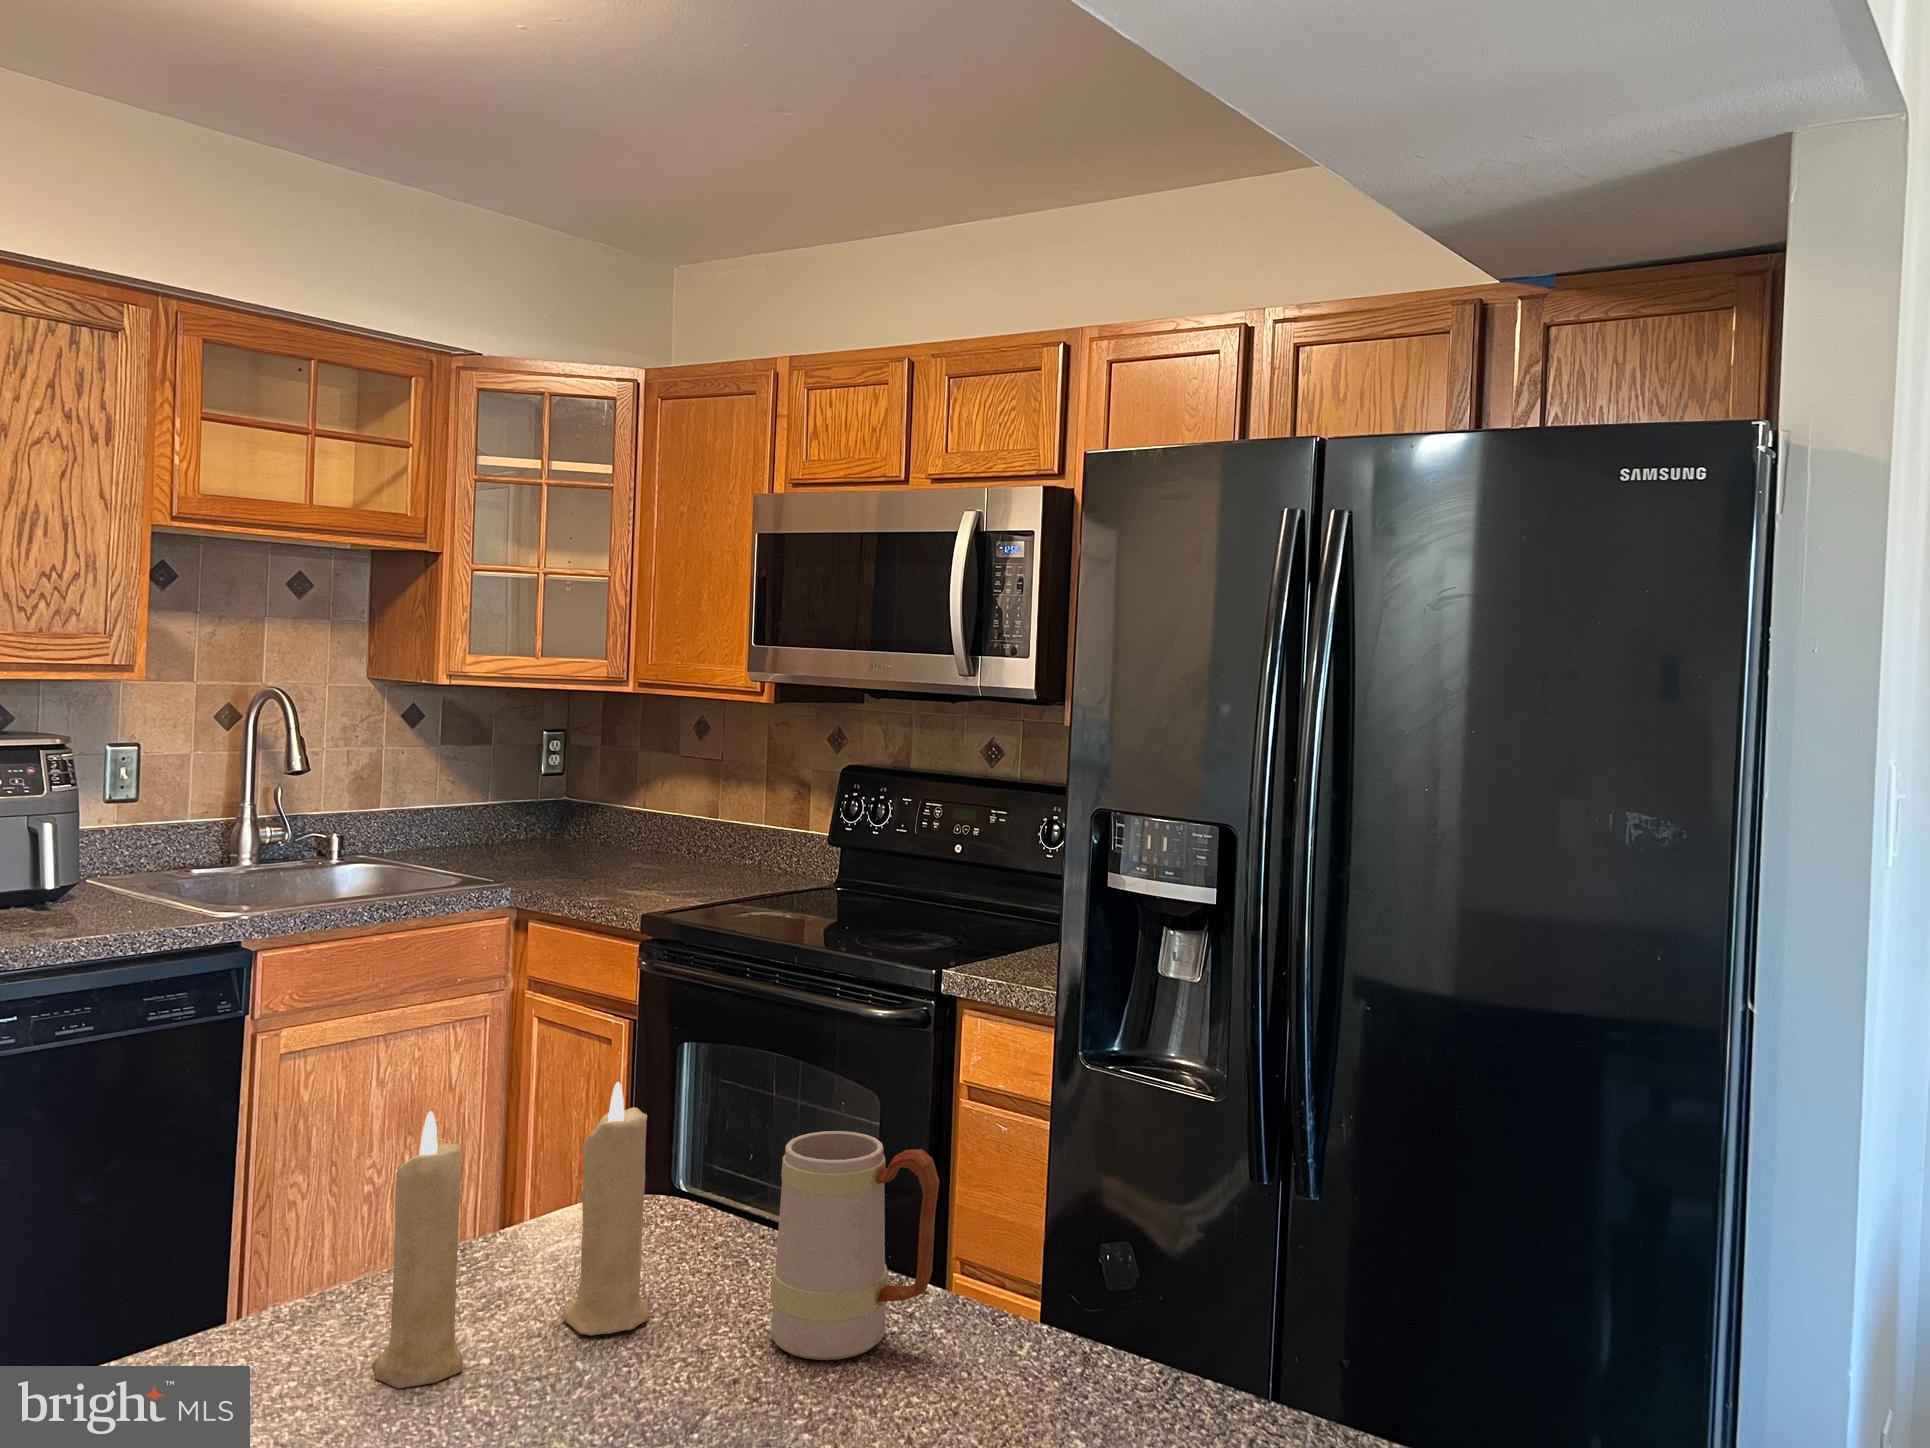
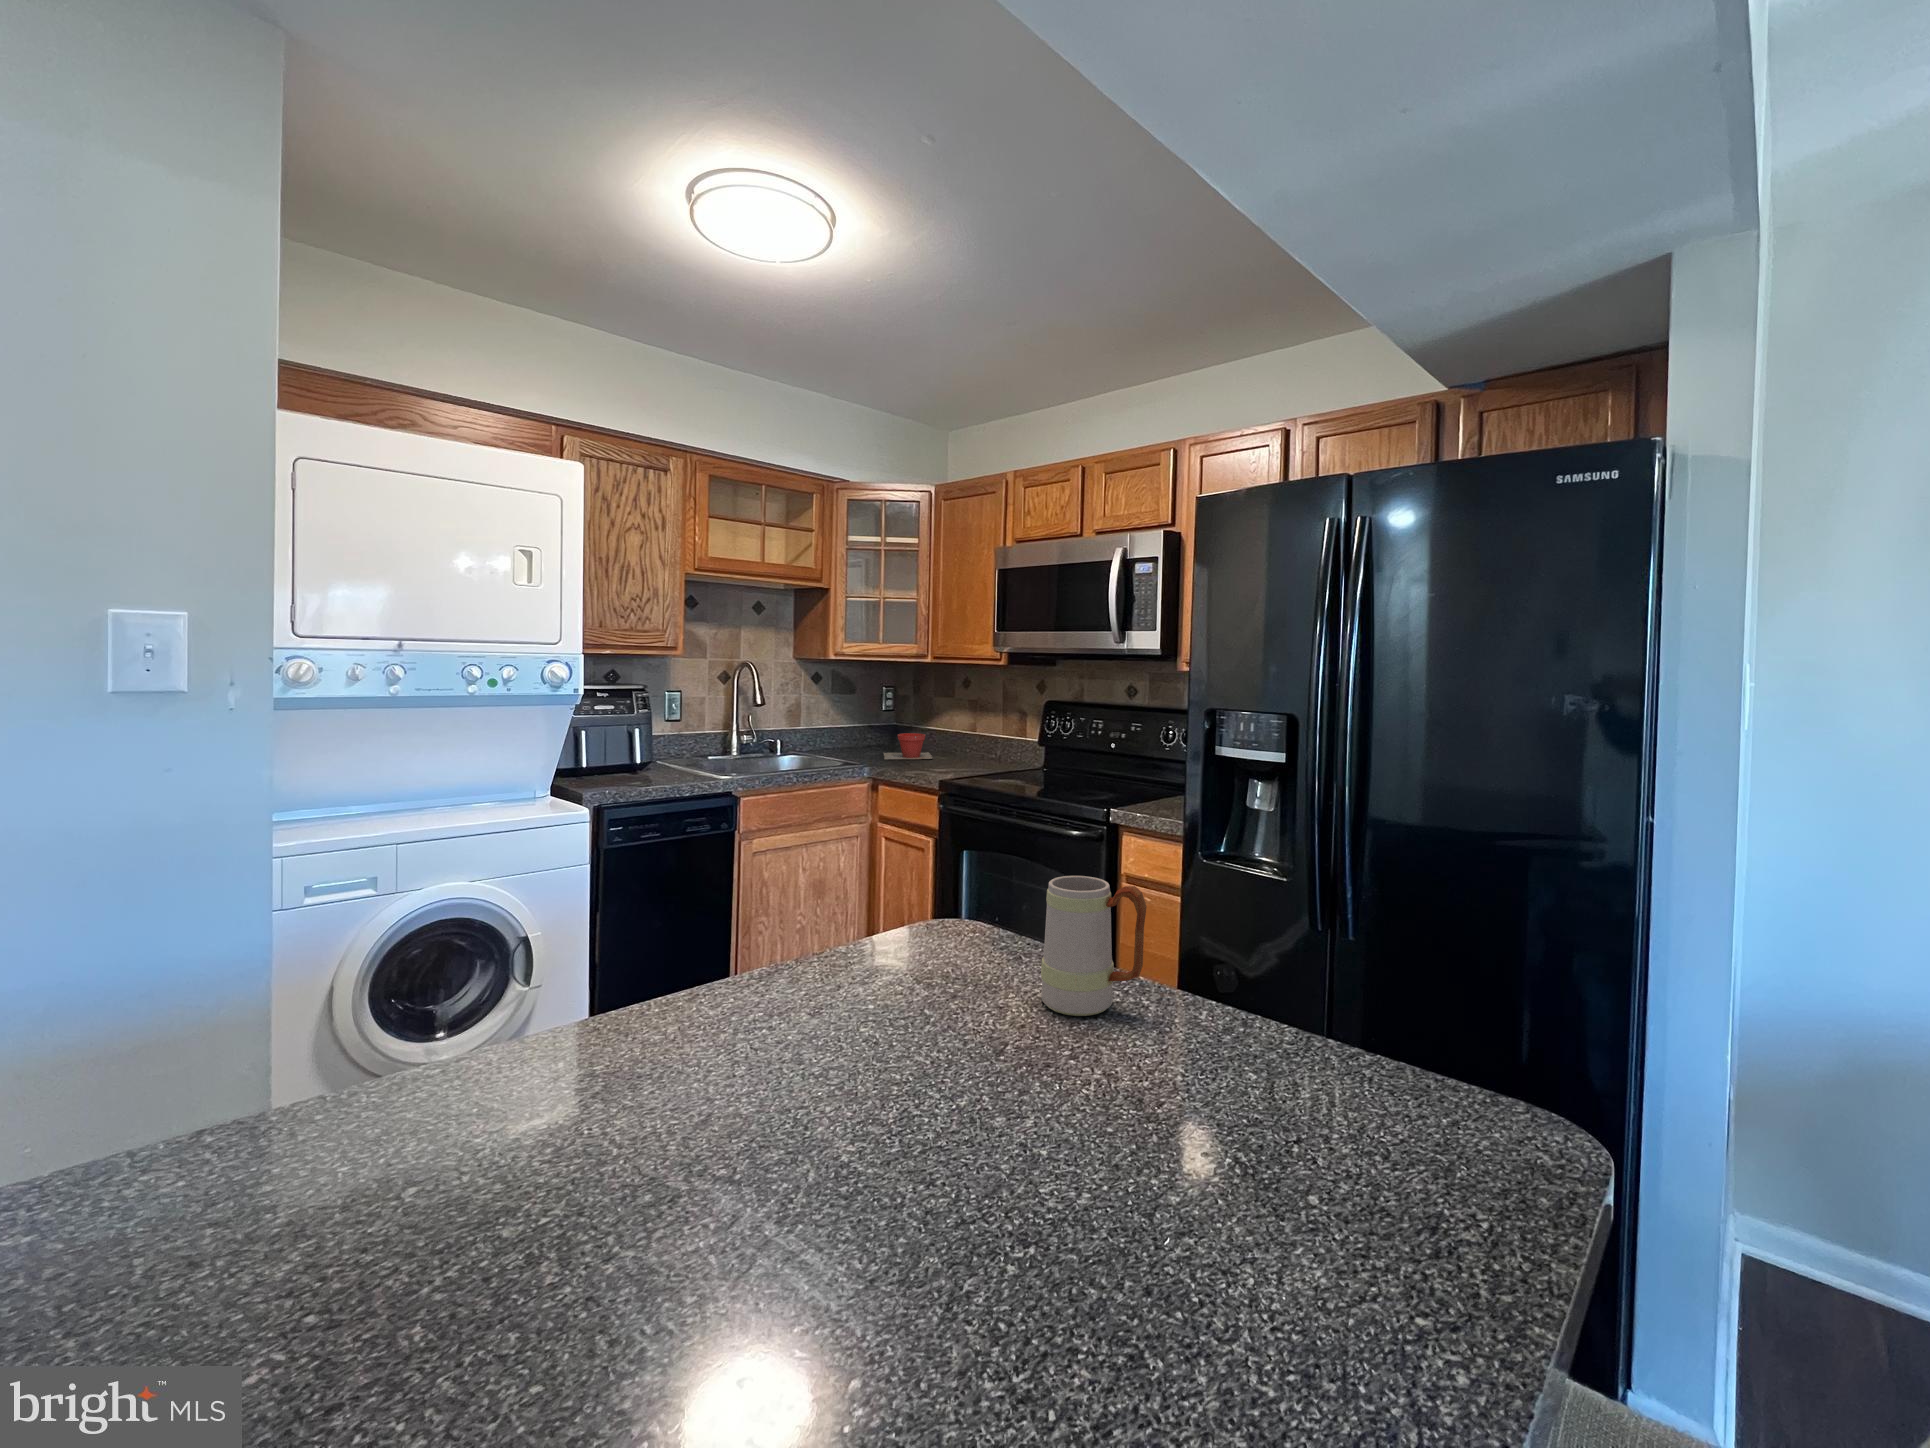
plant pot: none [538,820,634,869] -> present [884,733,932,759]
candle: present [372,1082,649,1388] -> none [807,836,966,1020]

